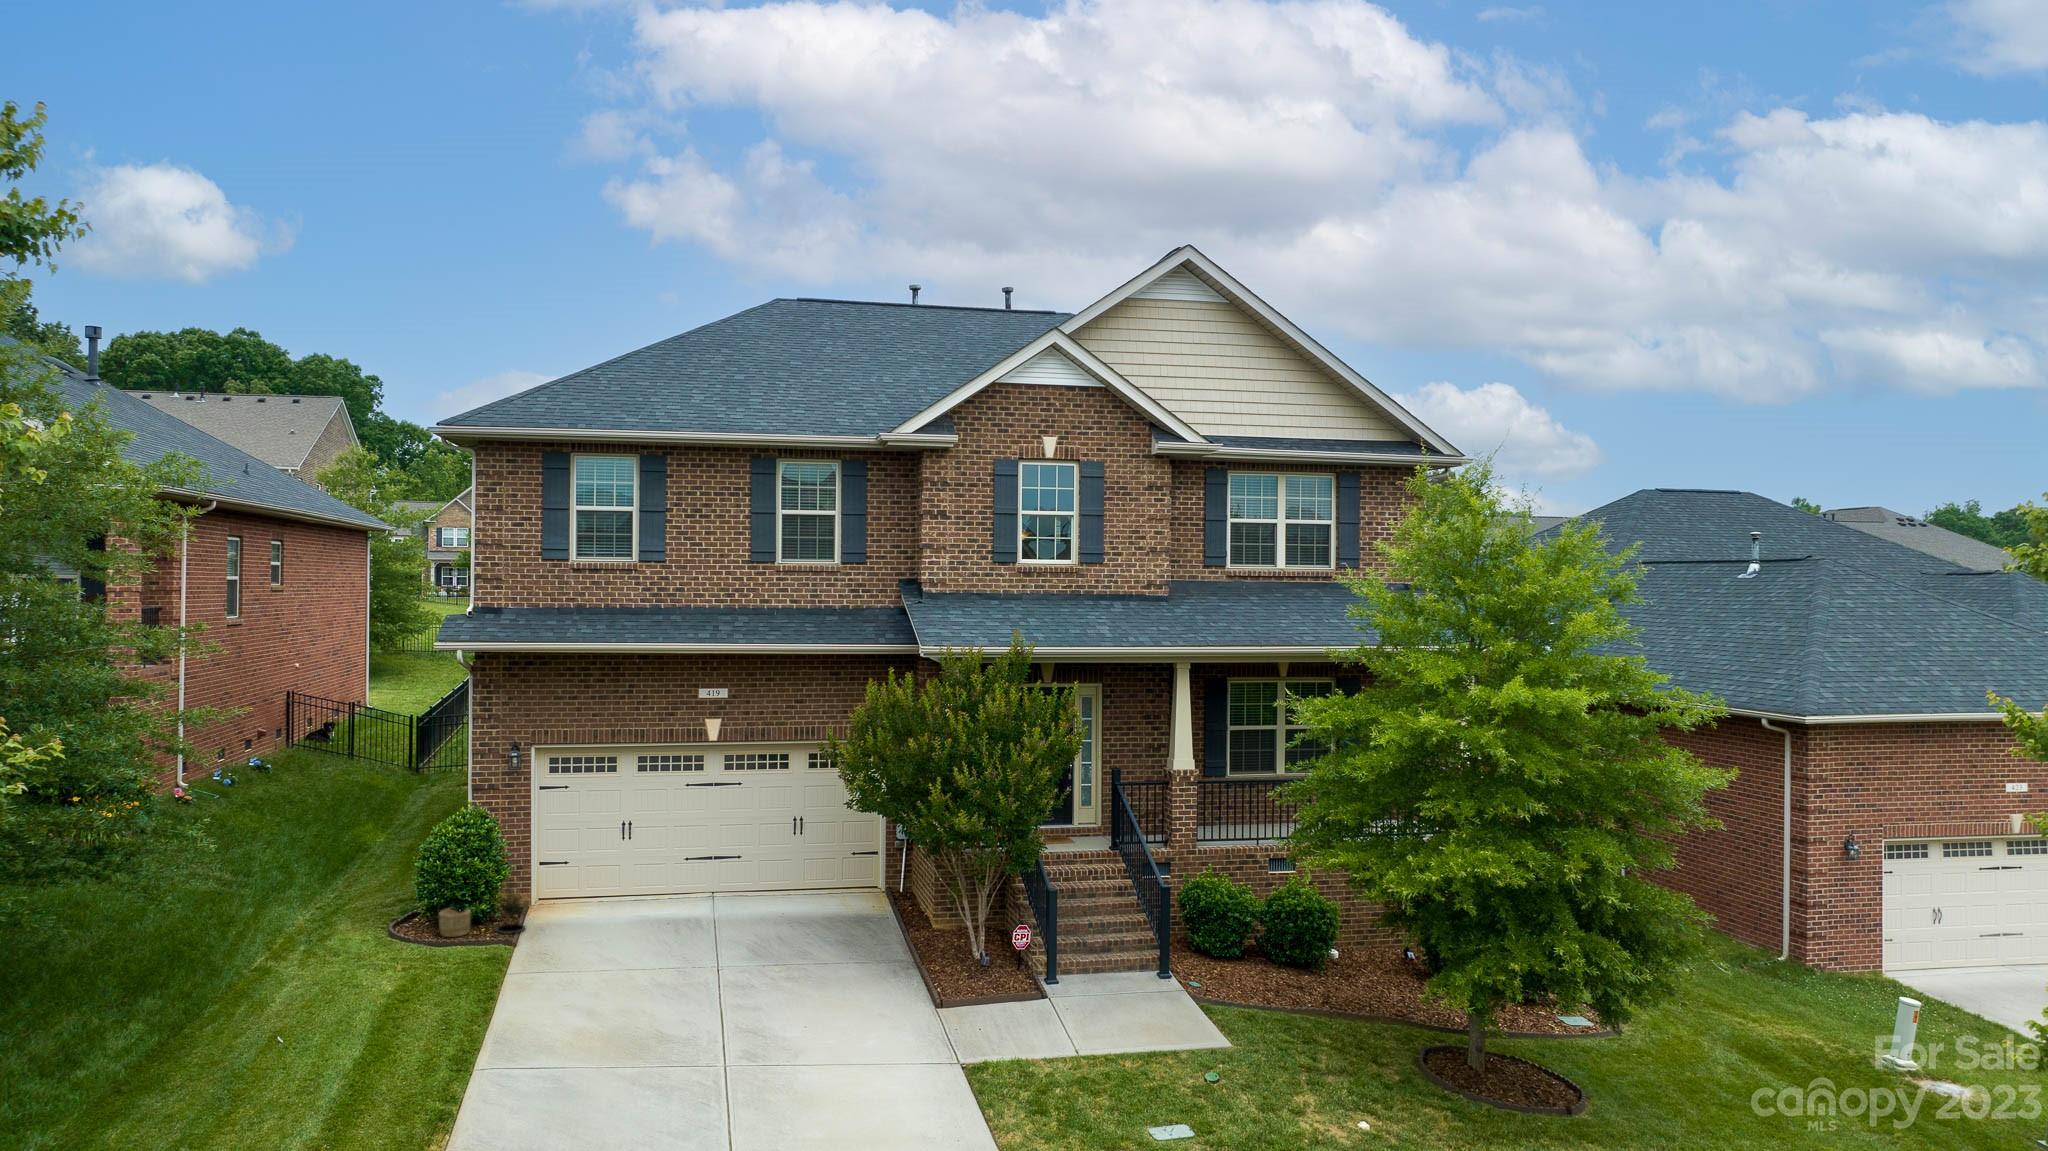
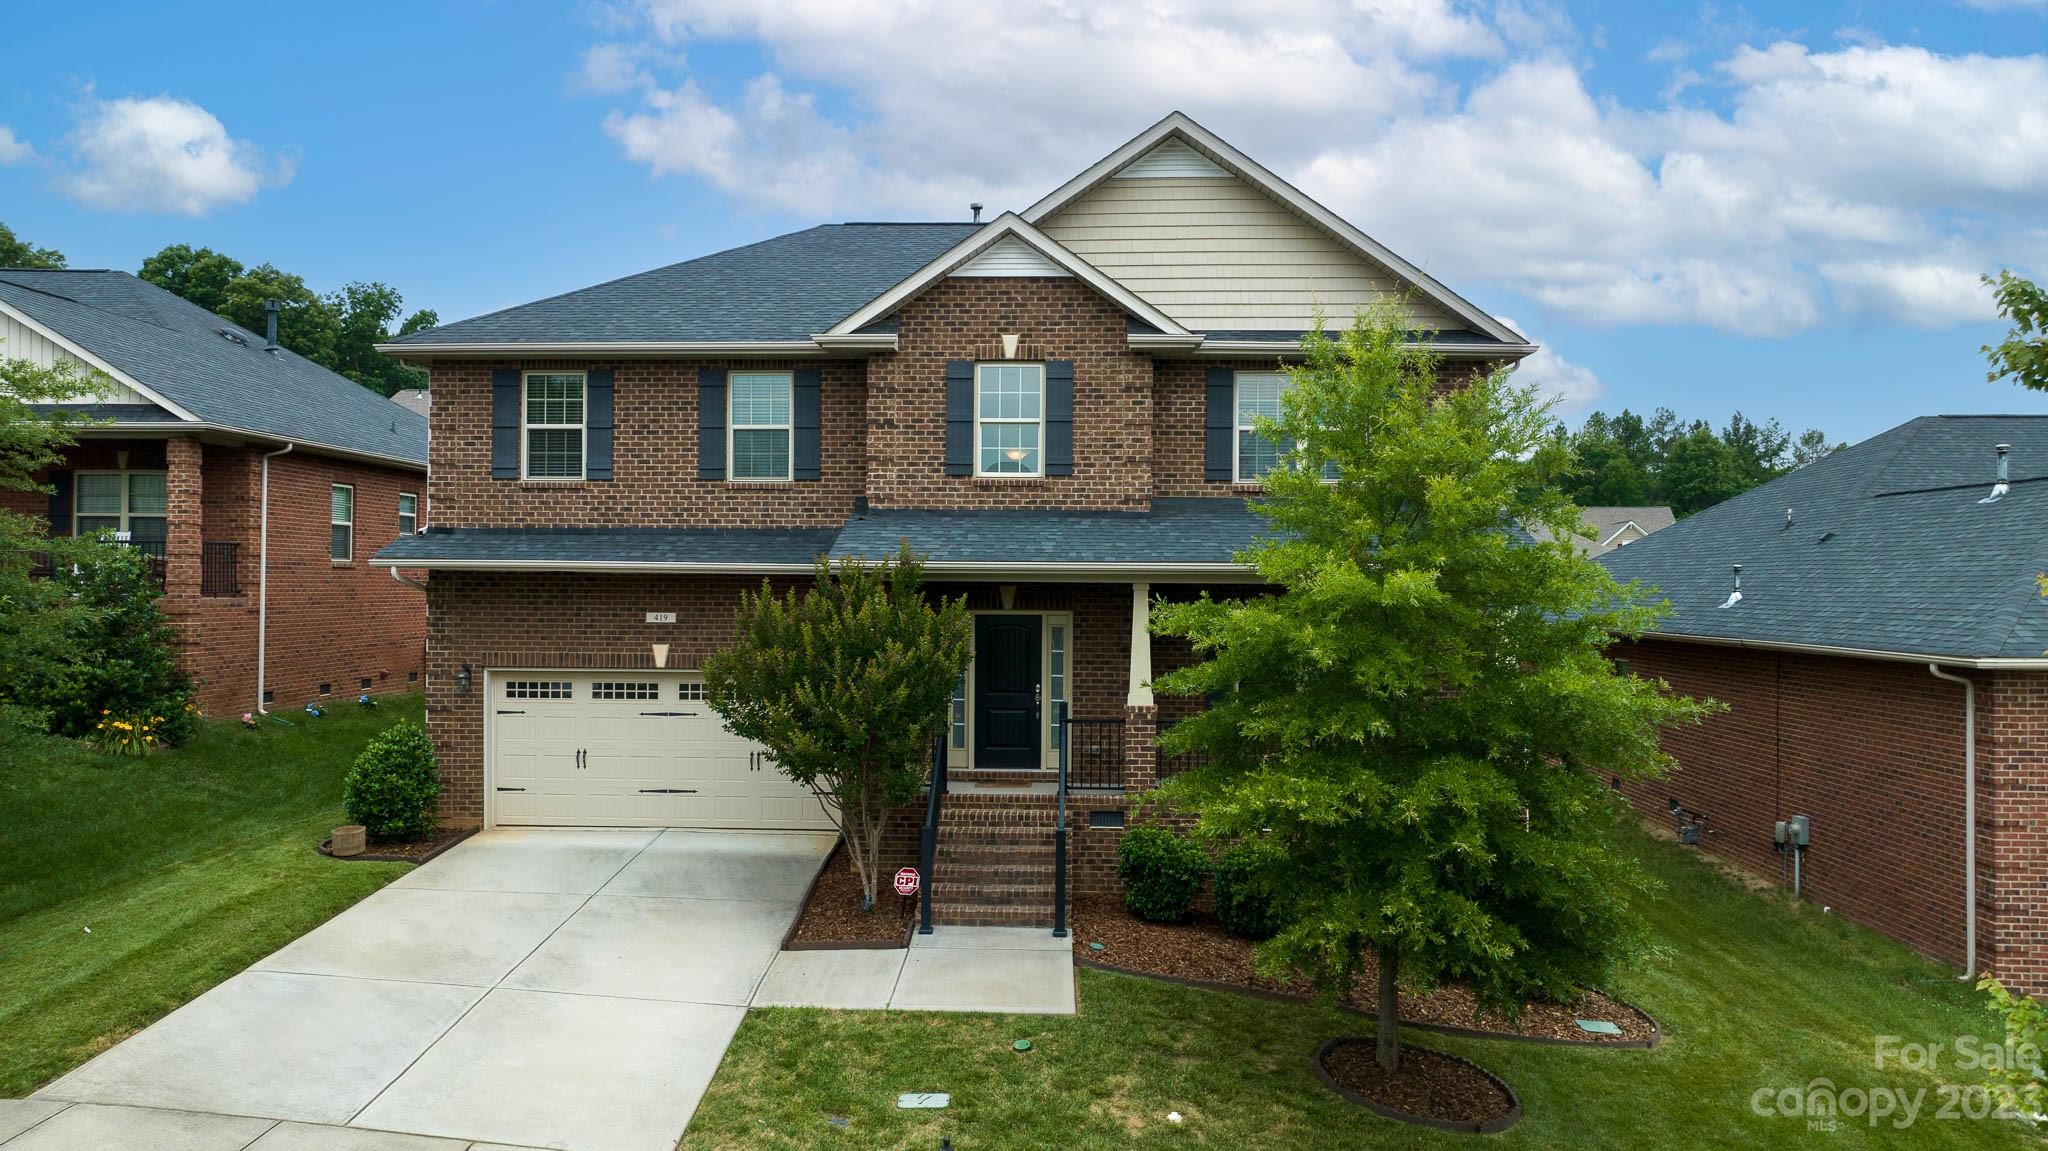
potted tree: present [496,884,525,934] -> none [390,801,425,856]

